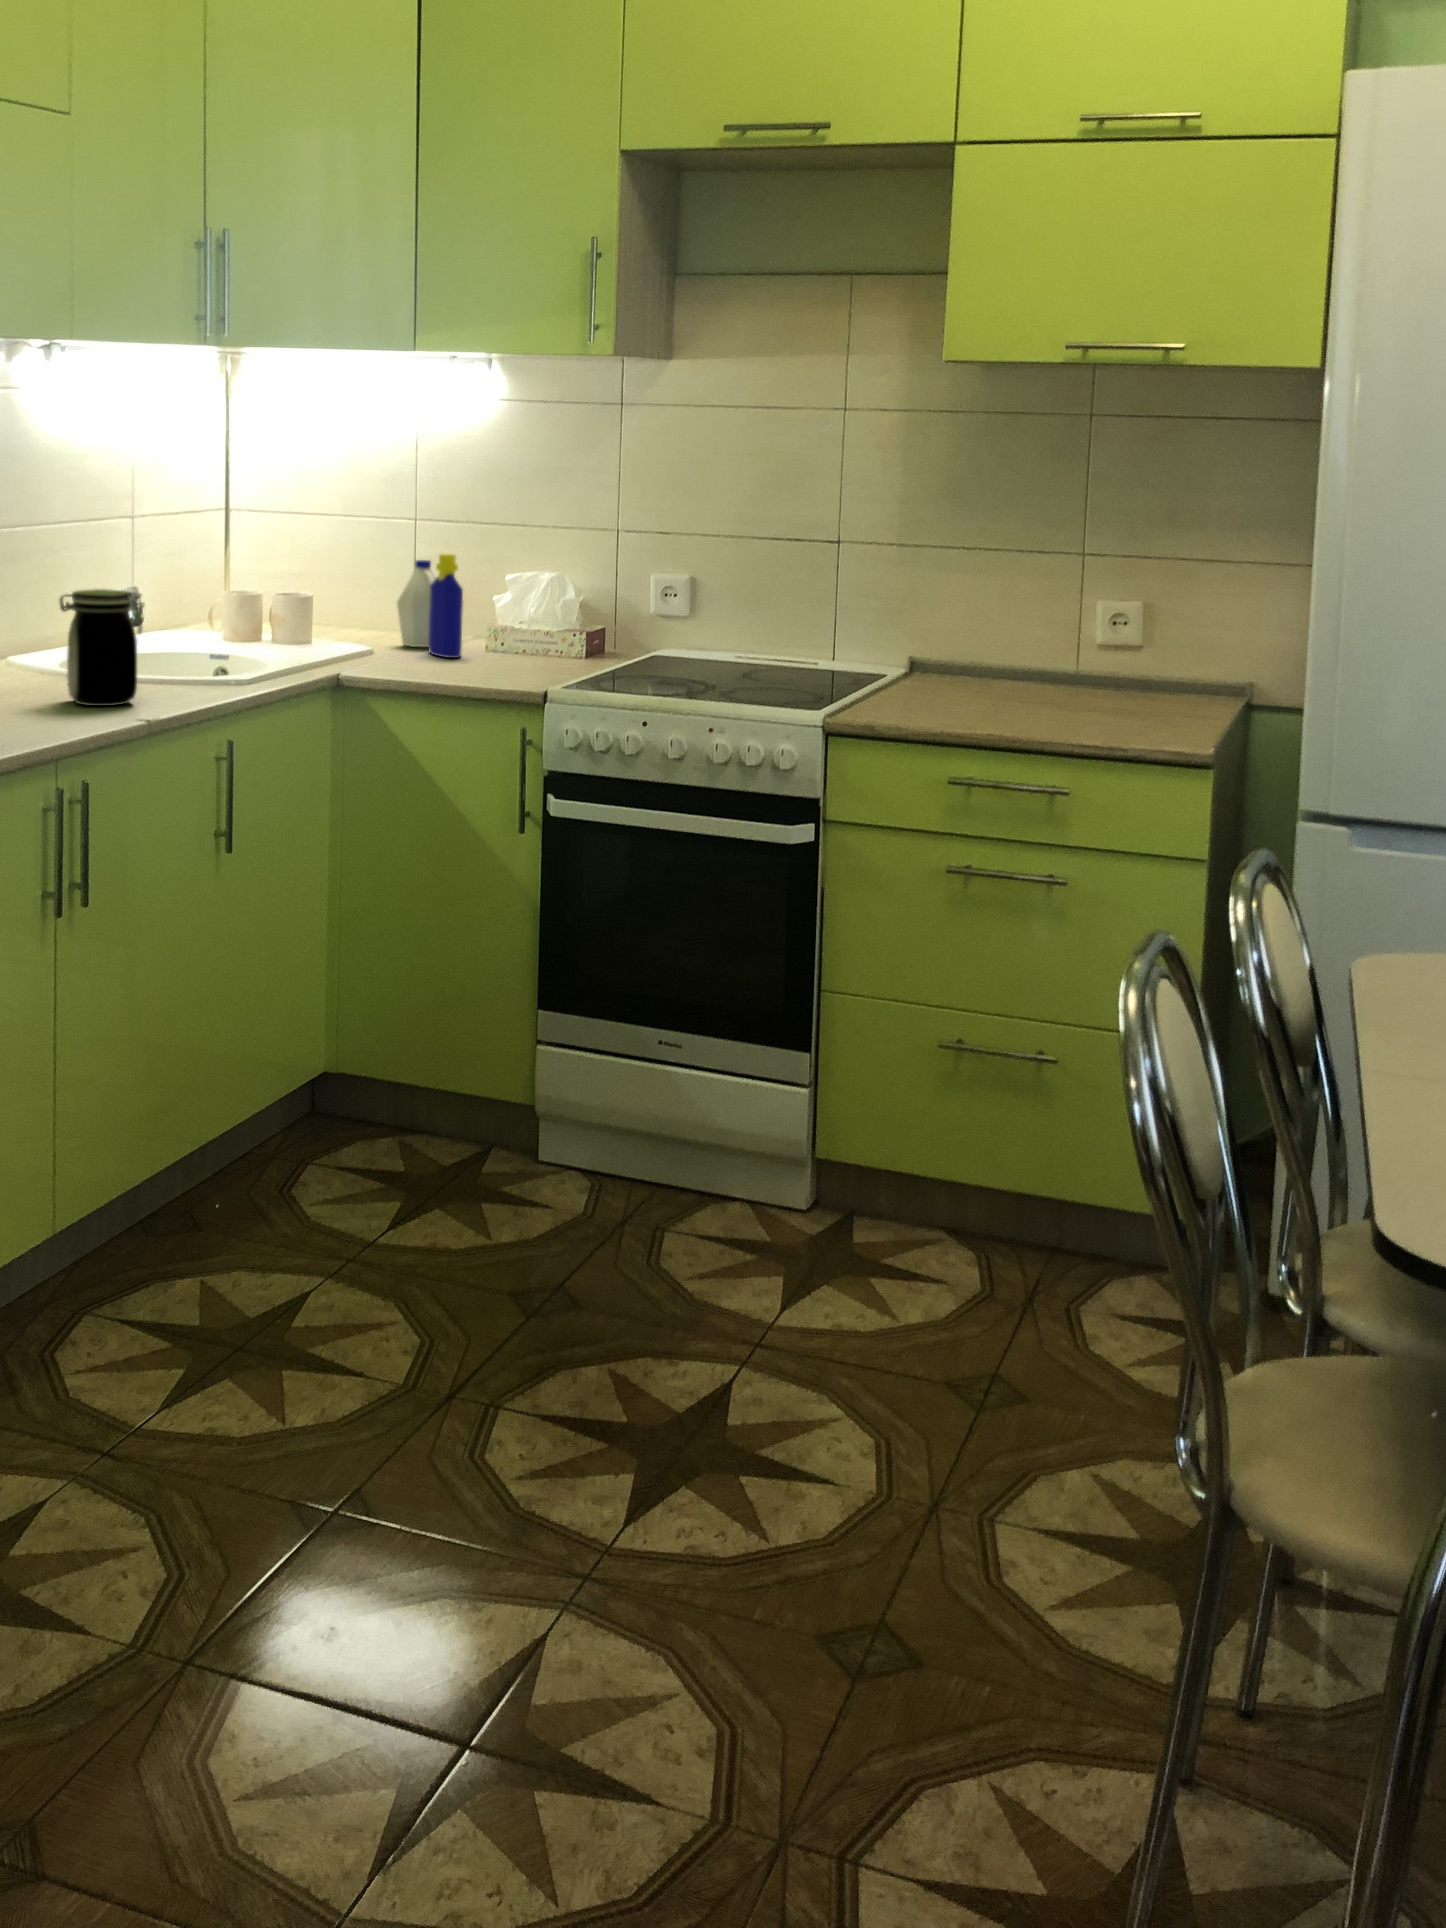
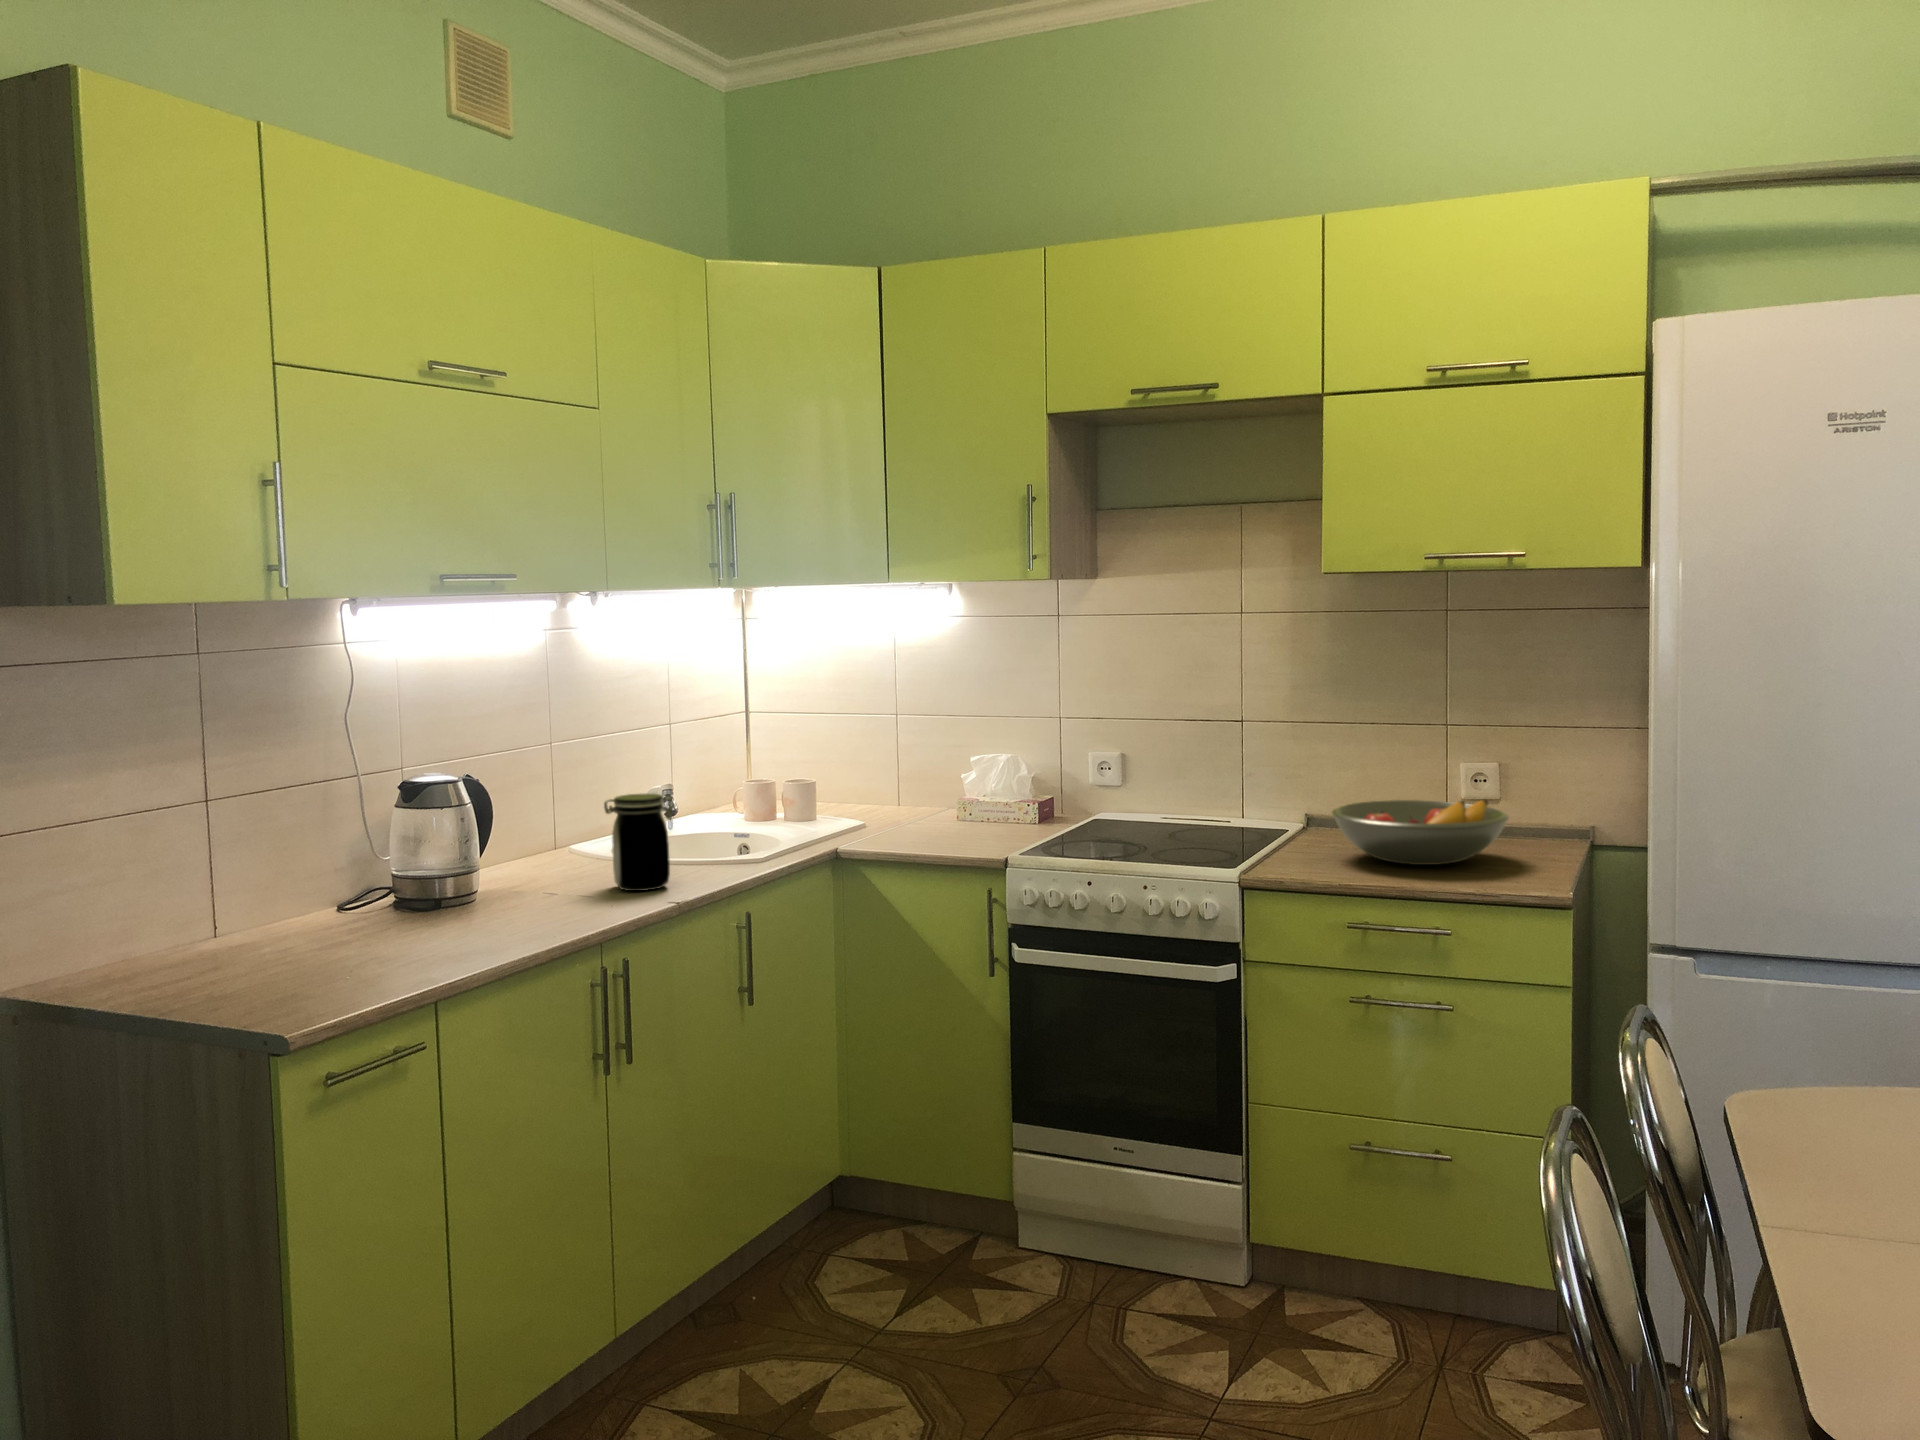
bottle: present [397,554,463,658] -> none [884,744,938,829]
fruit bowl: none [939,641,1149,715] -> present [1332,799,1509,865]

